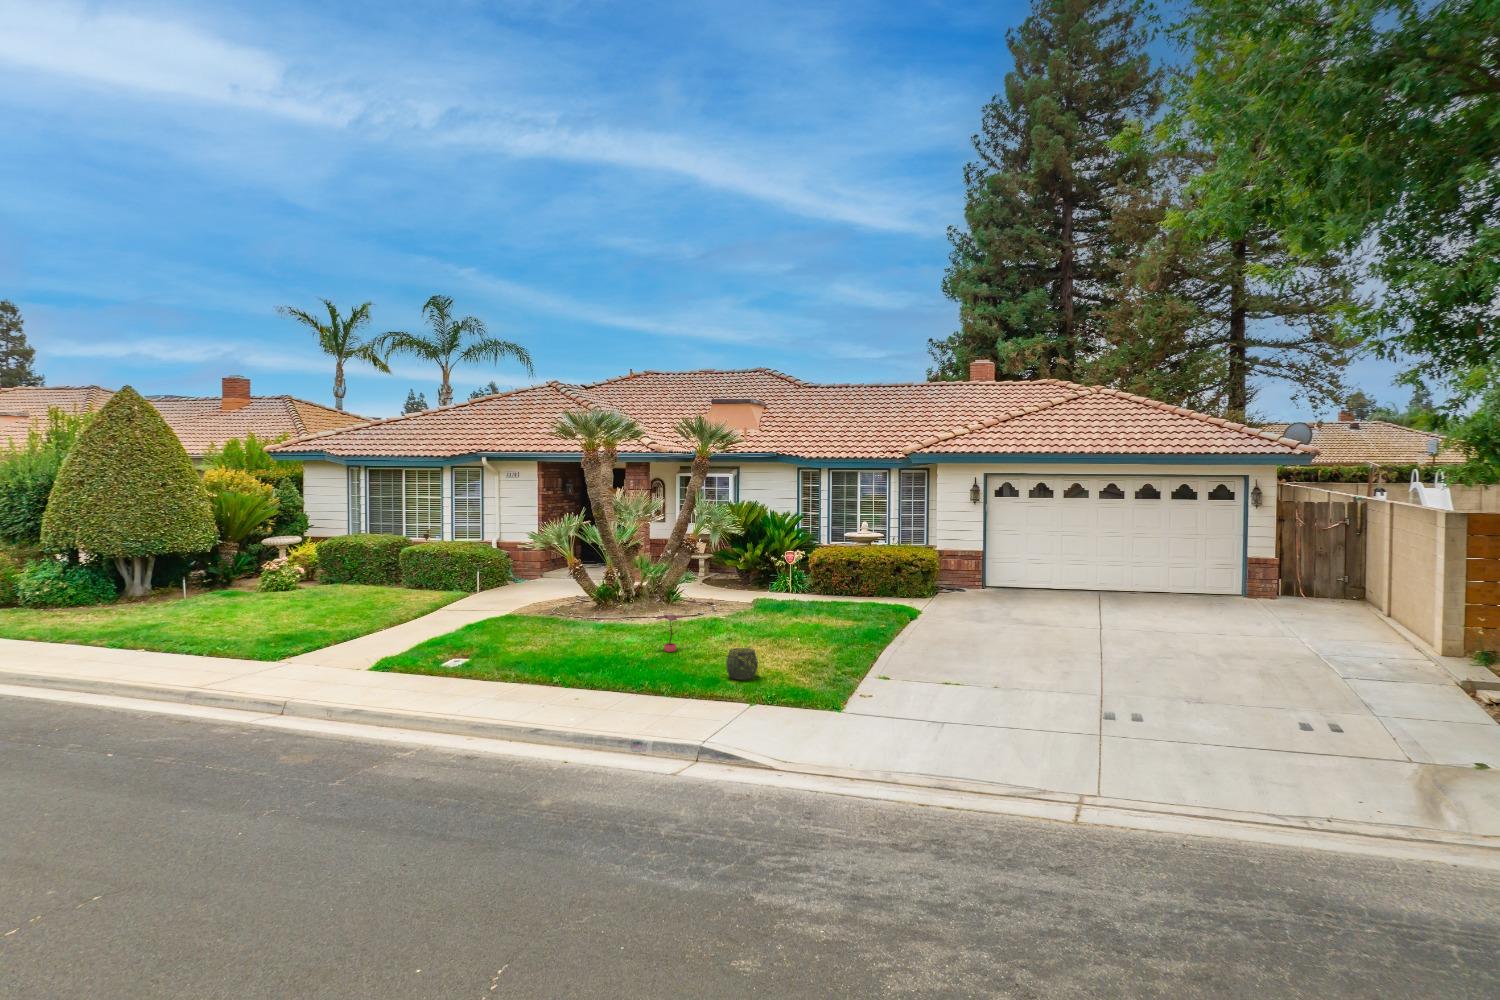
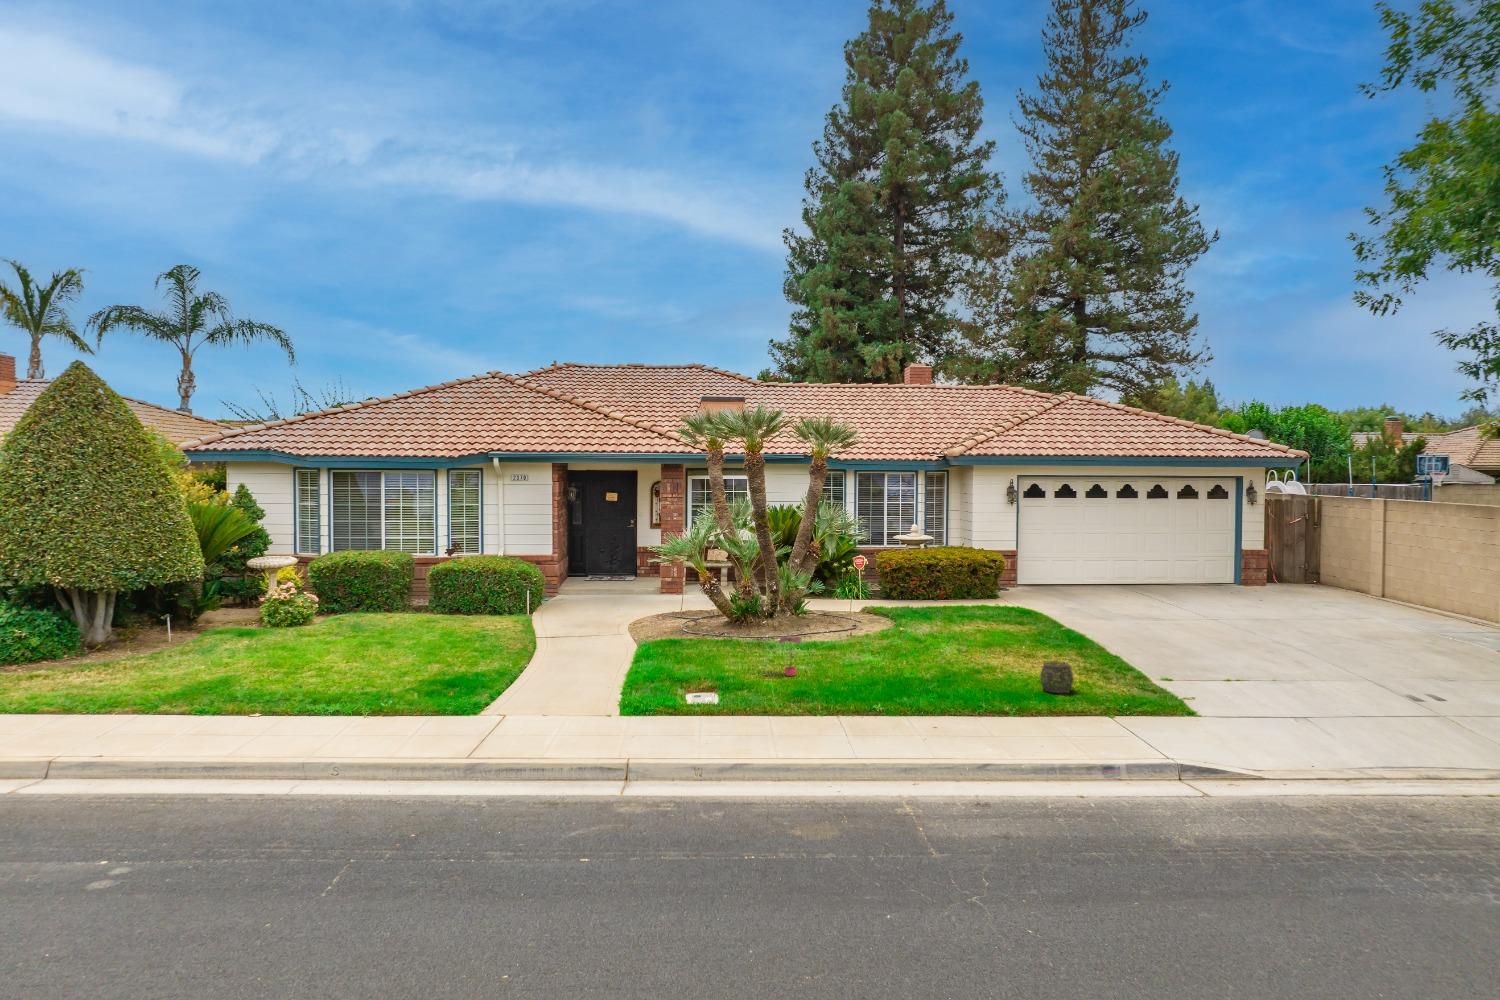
potted plant: present [656,614,684,652] -> present [778,636,802,676]

